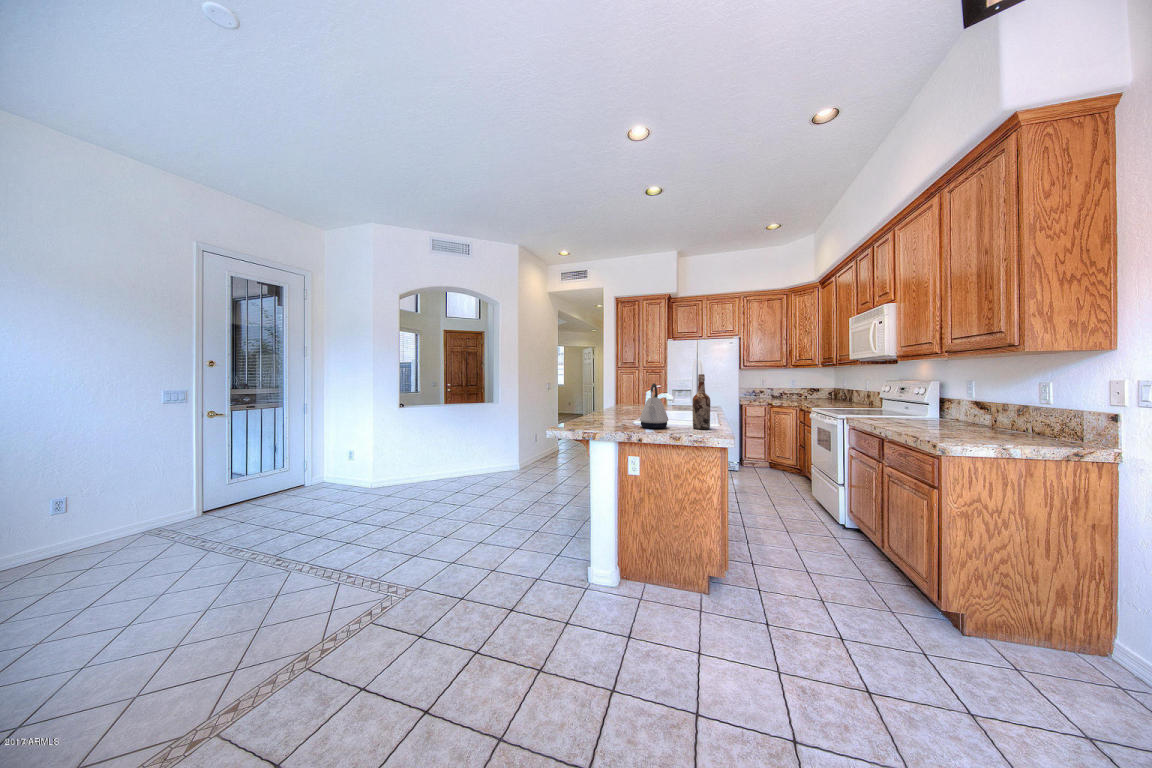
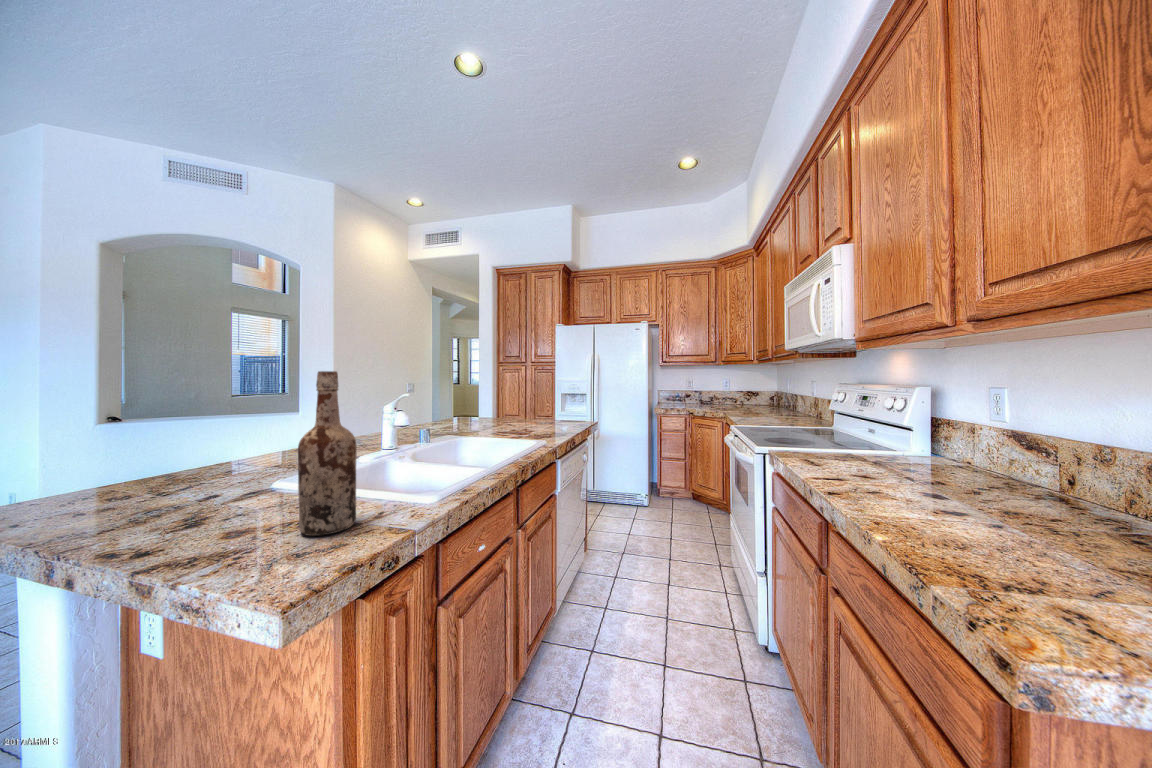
kettle: present [640,383,668,429] -> none [120,397,256,536]

